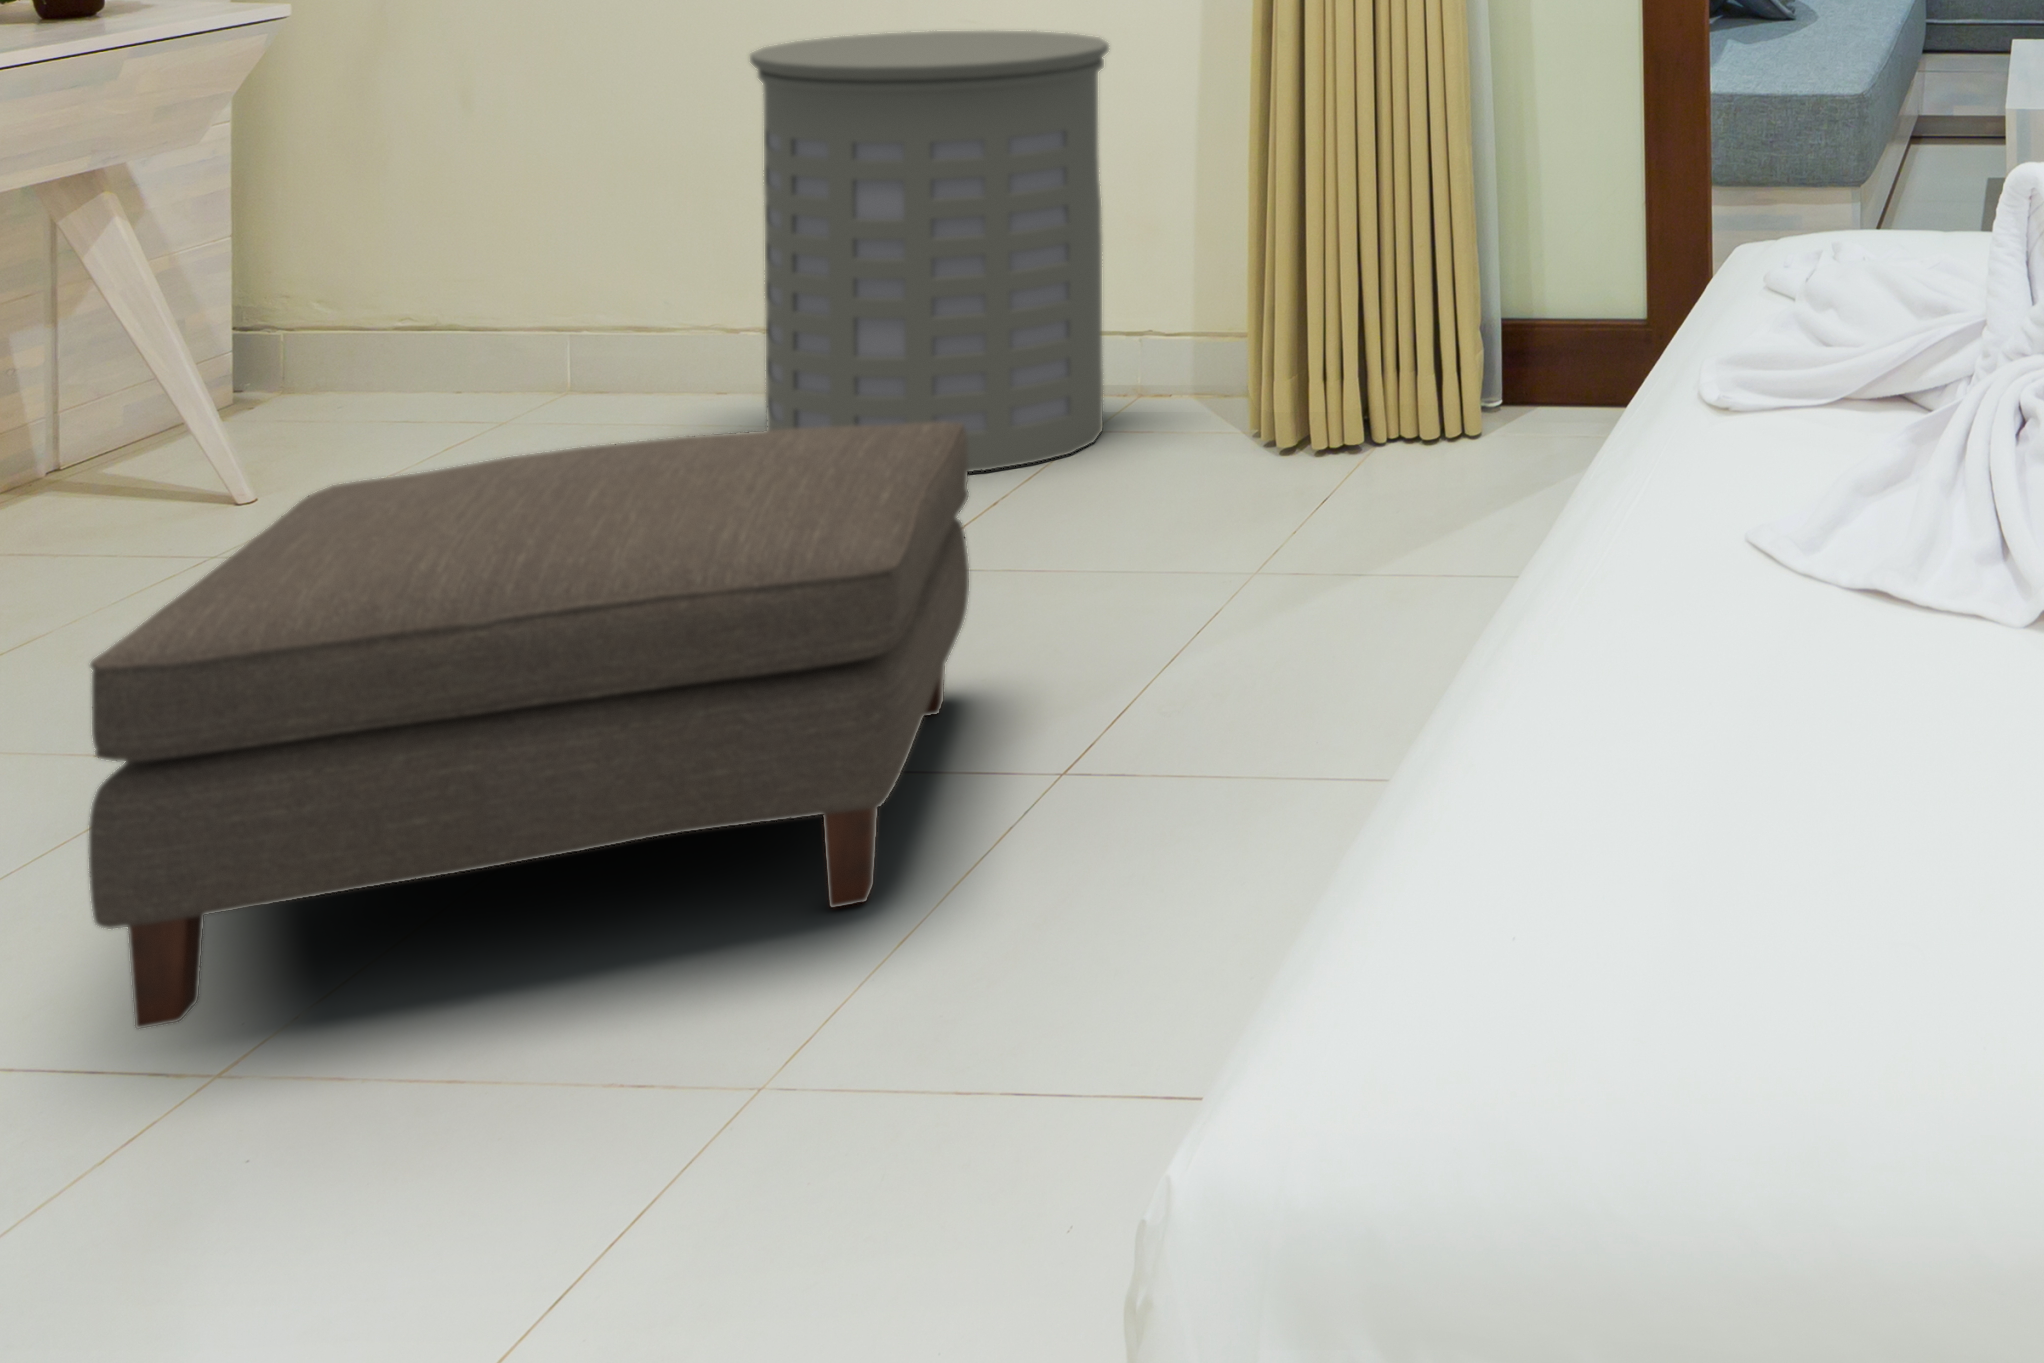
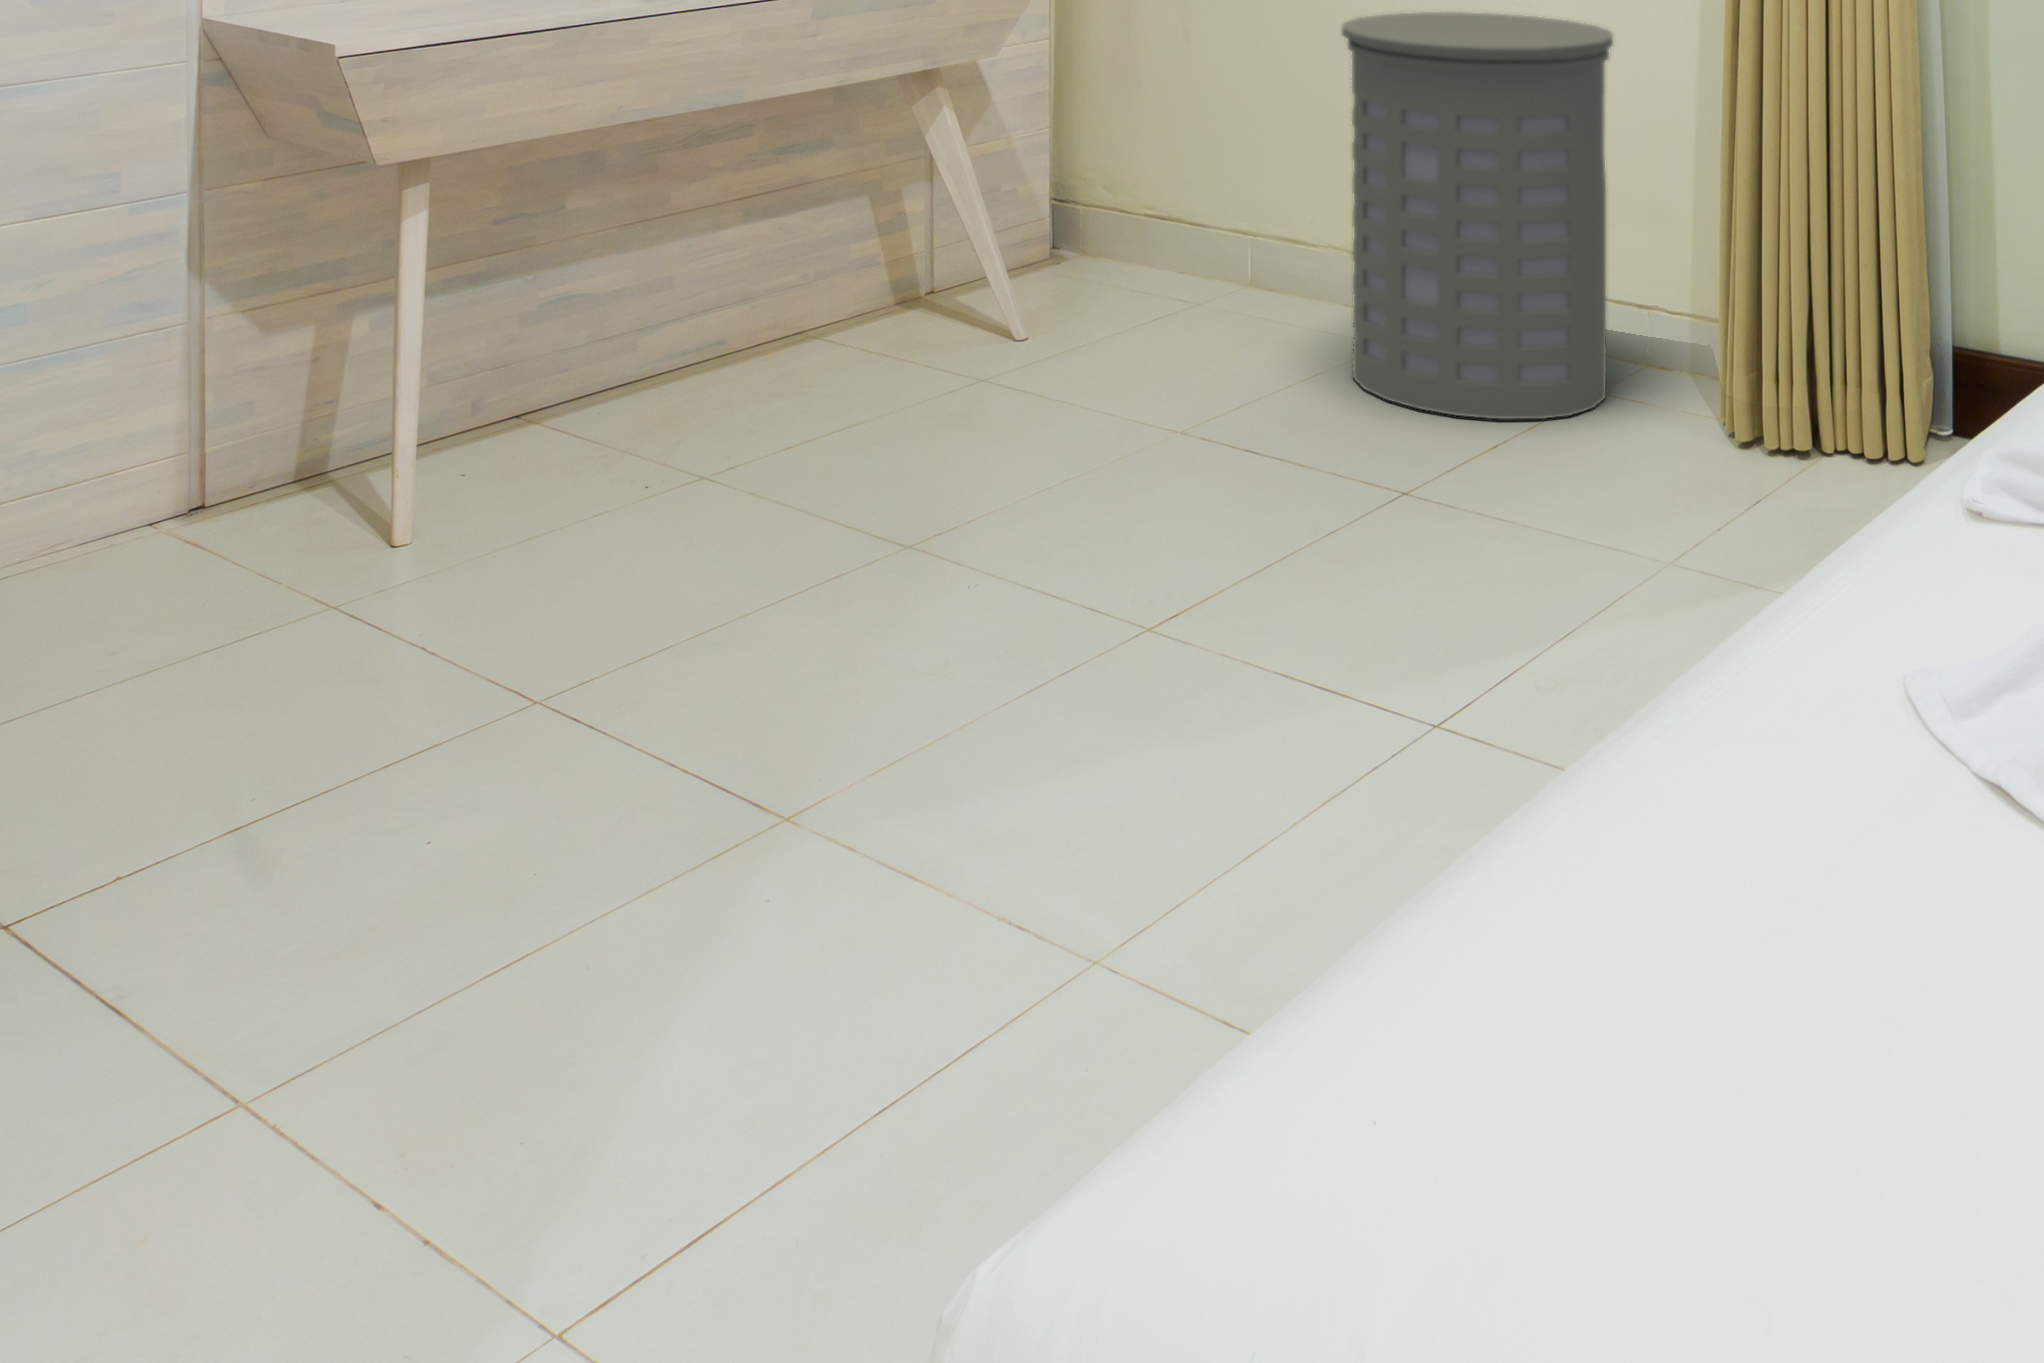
ottoman: present [88,422,969,1028] -> none [689,359,1380,824]

